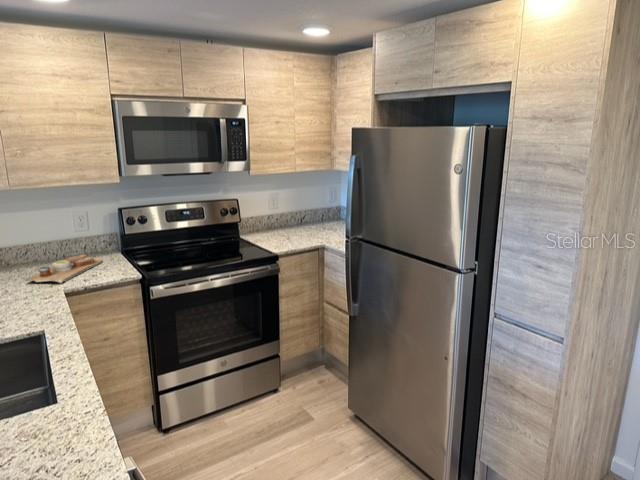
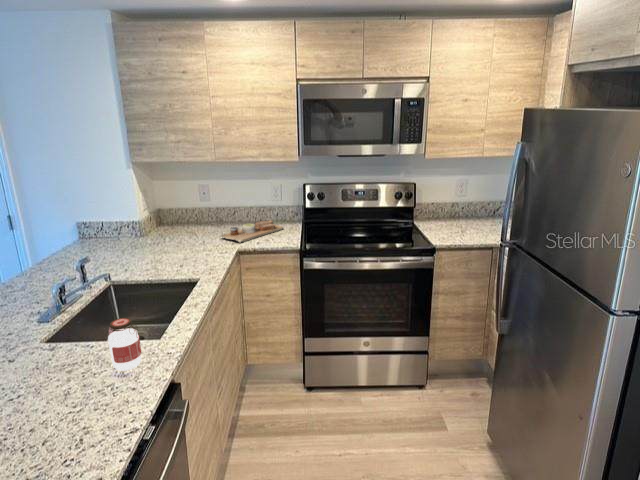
jar: none [24,377,75,449] -> present [108,318,141,371]

